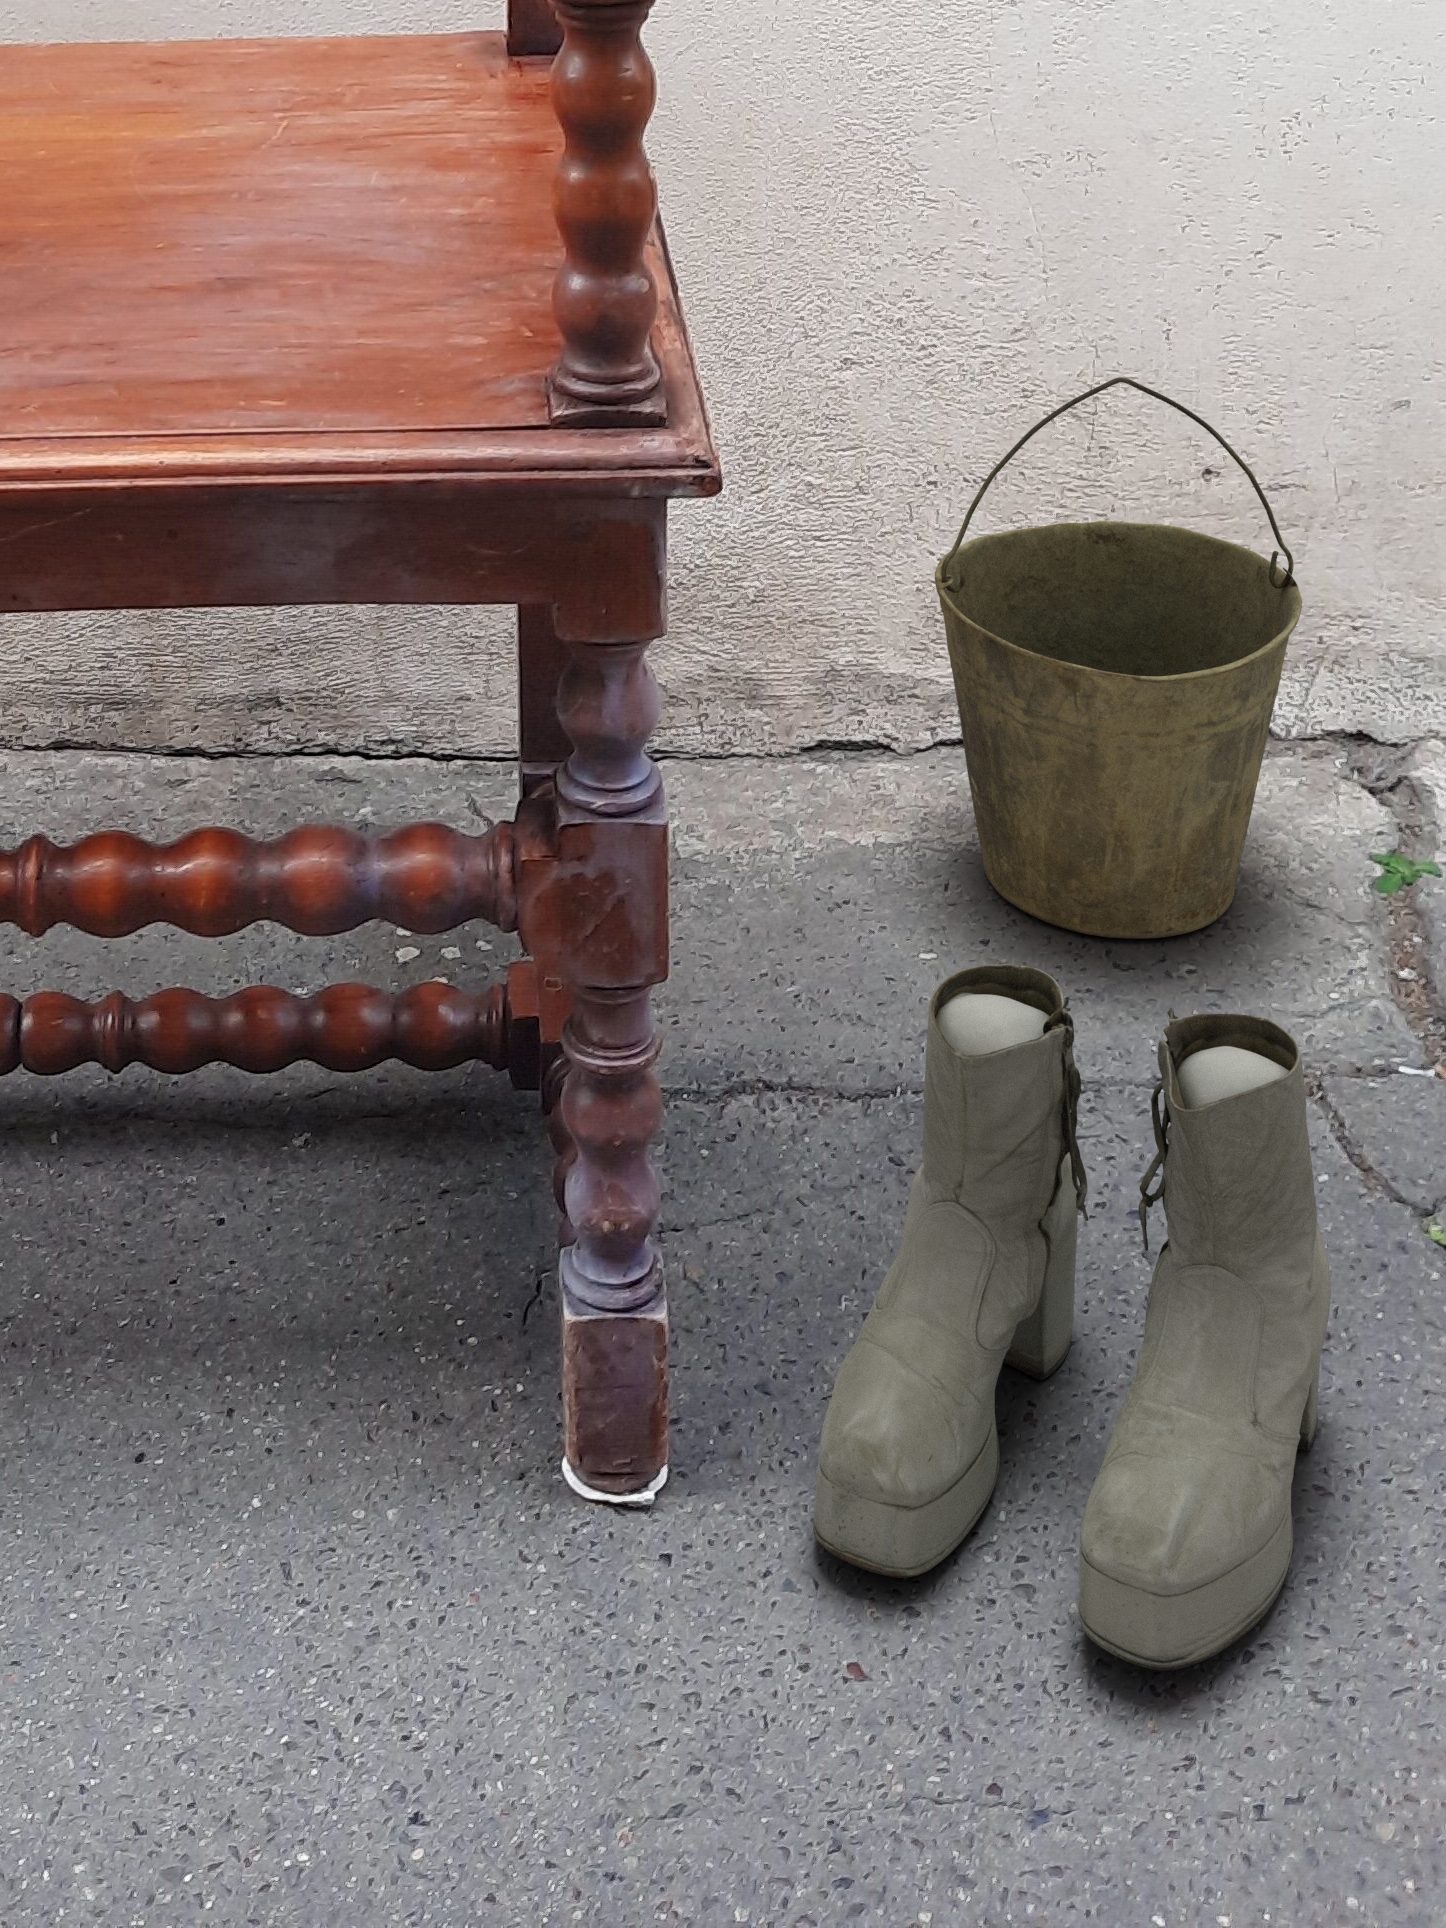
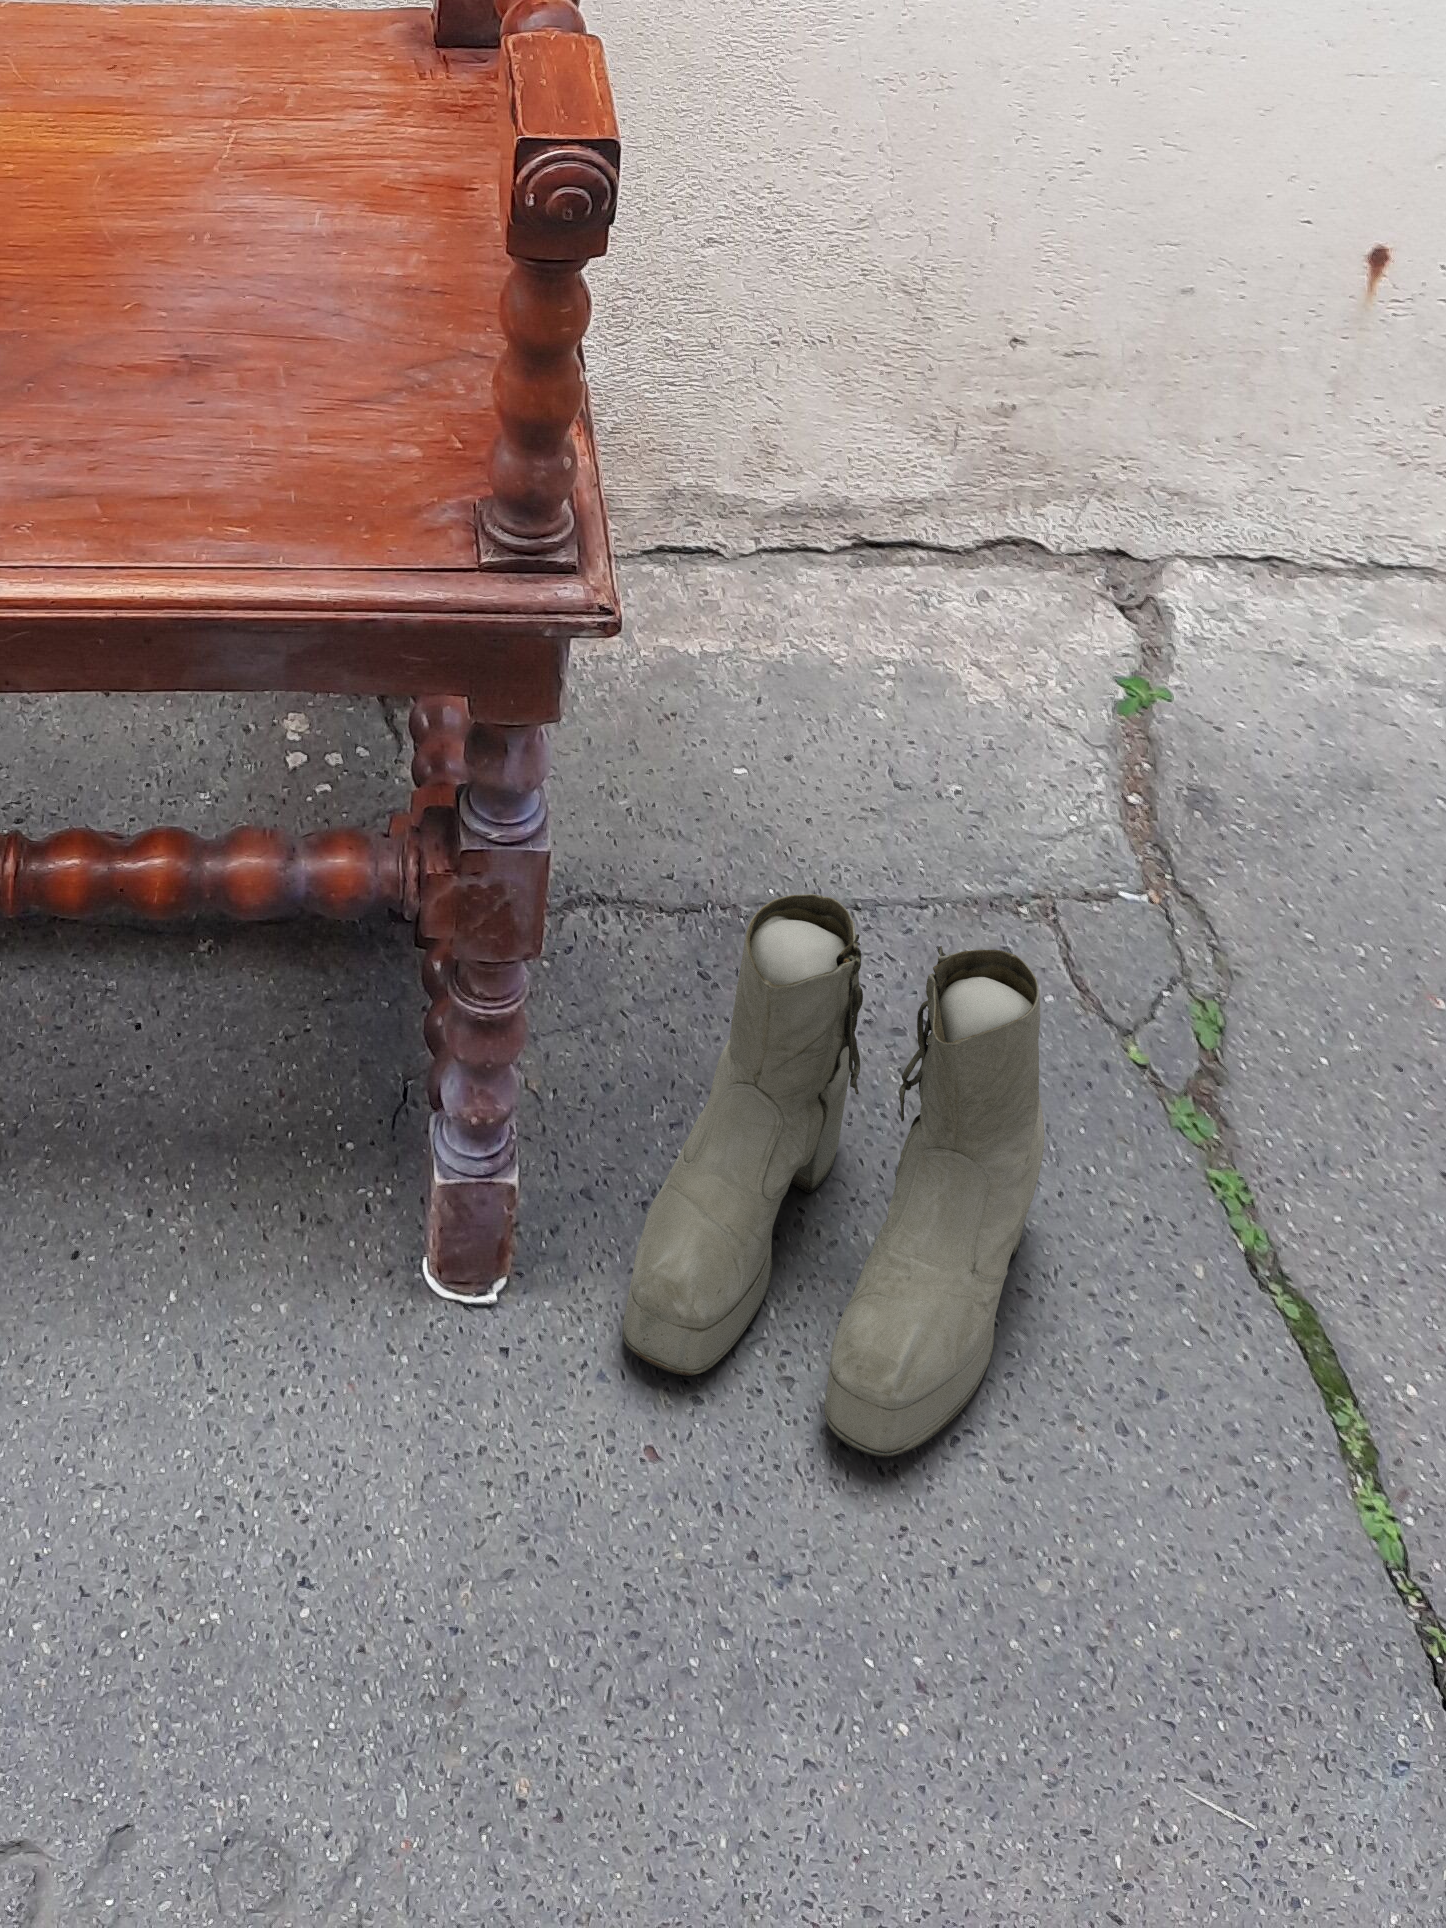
bucket: present [935,377,1302,939] -> none [774,307,1086,765]

